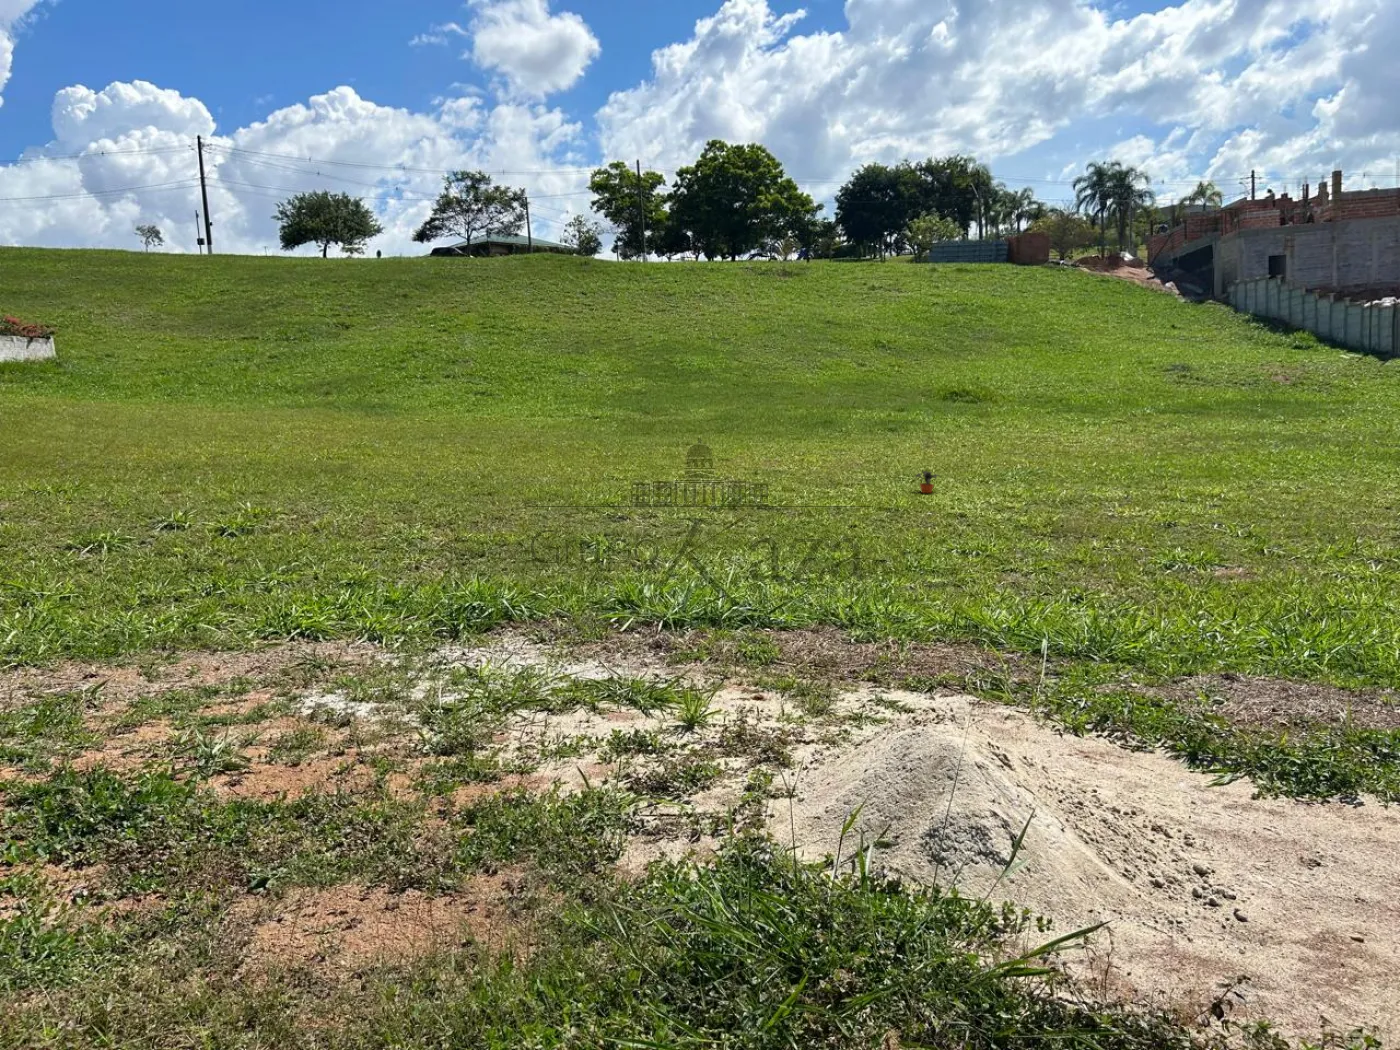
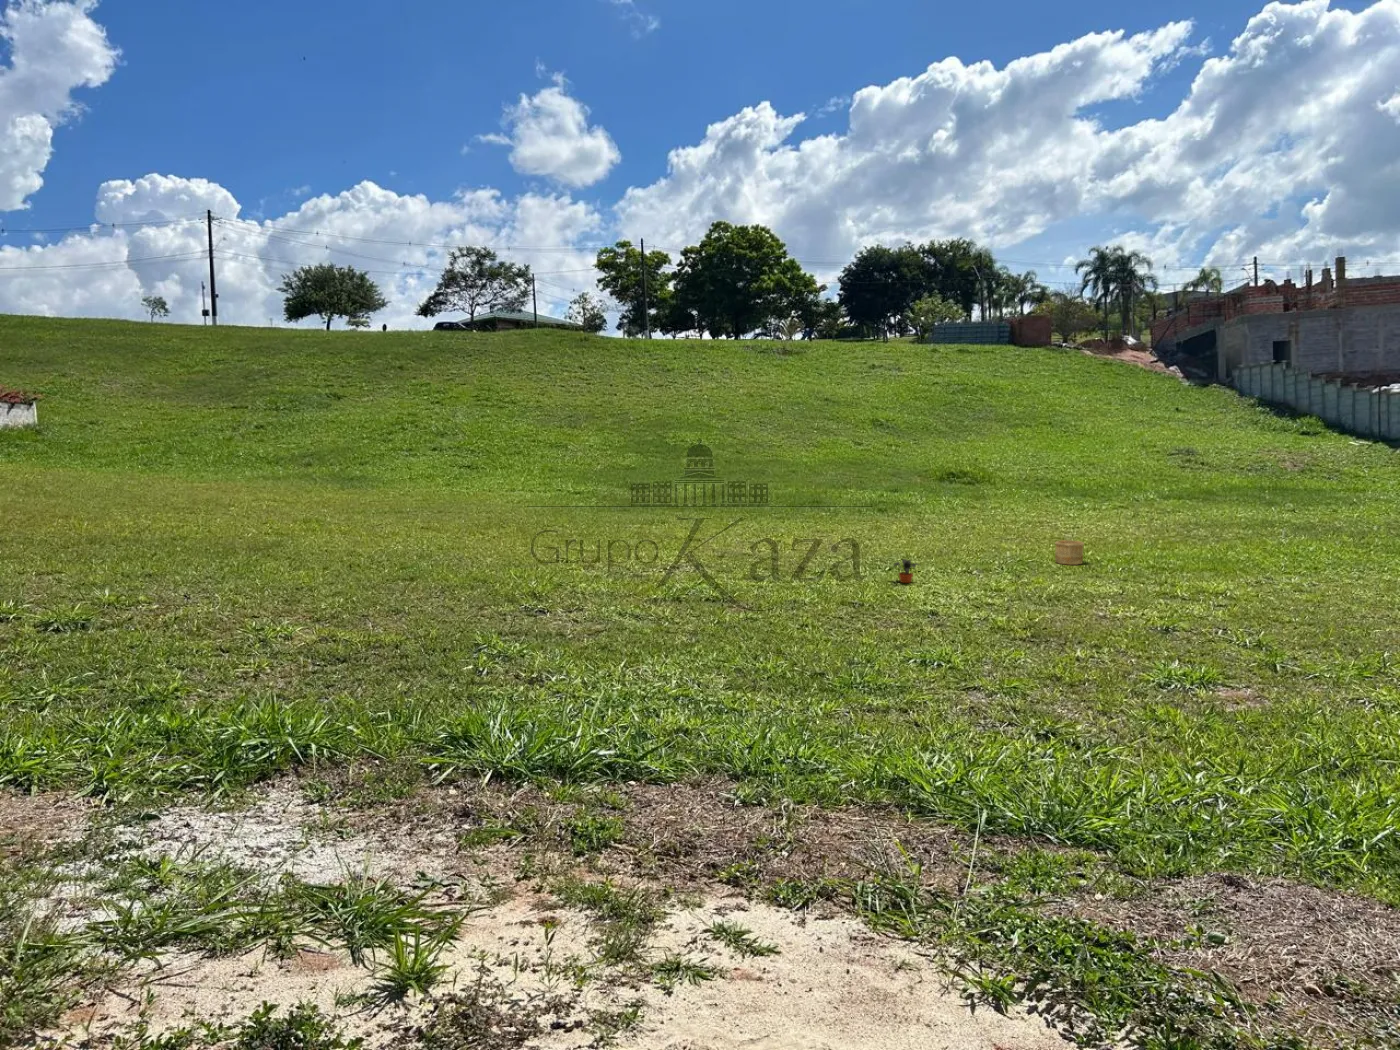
wooden bucket: none [1063,453,1091,476] -> present [1055,540,1084,565]

